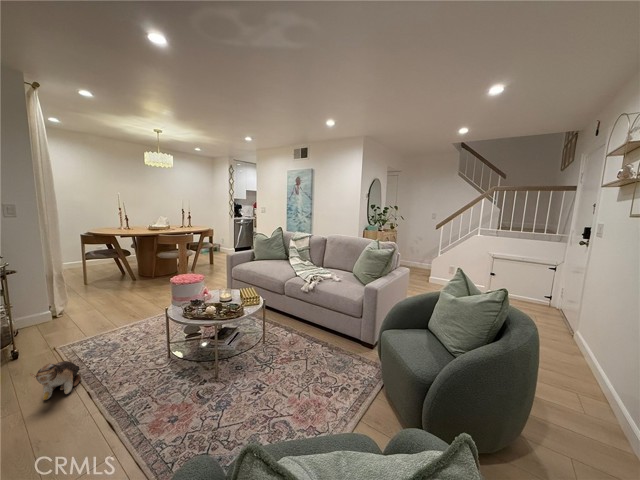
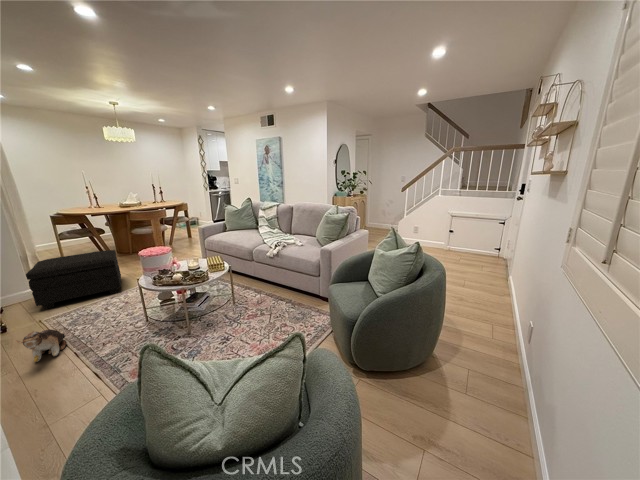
footstool: none [50,274,143,334] -> present [26,250,121,309]

